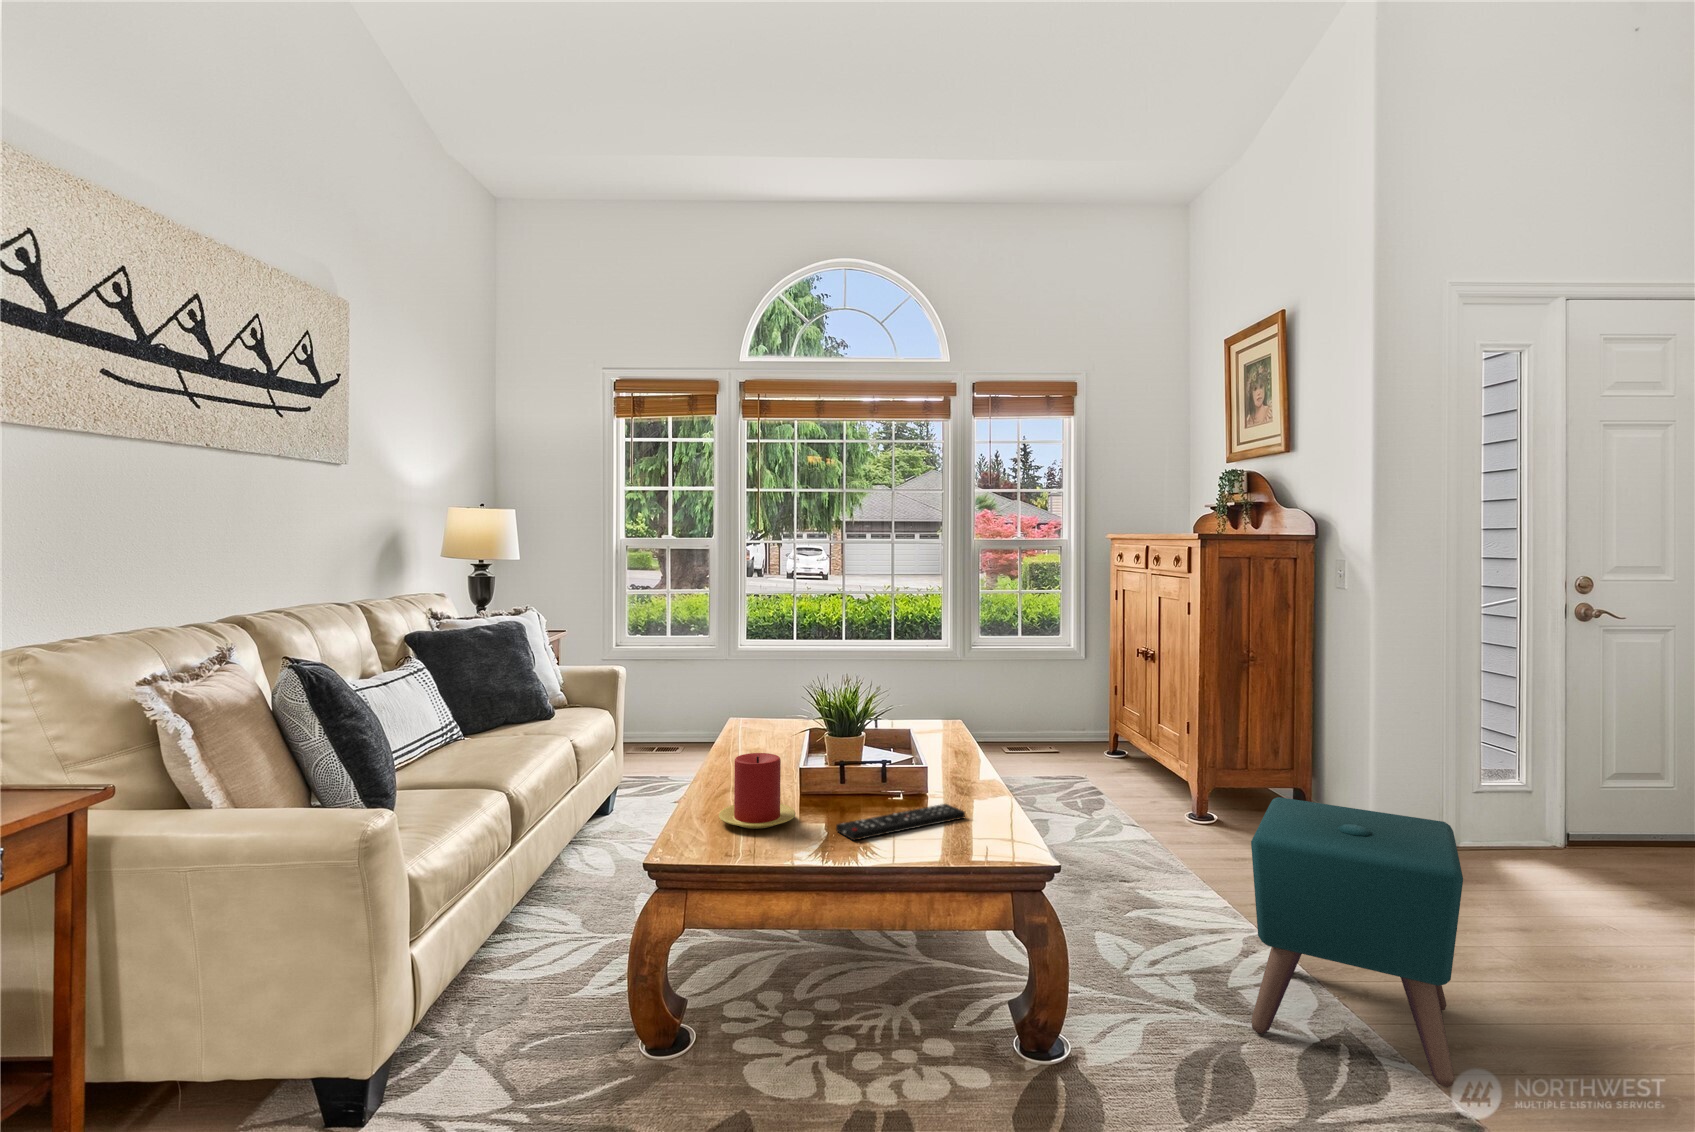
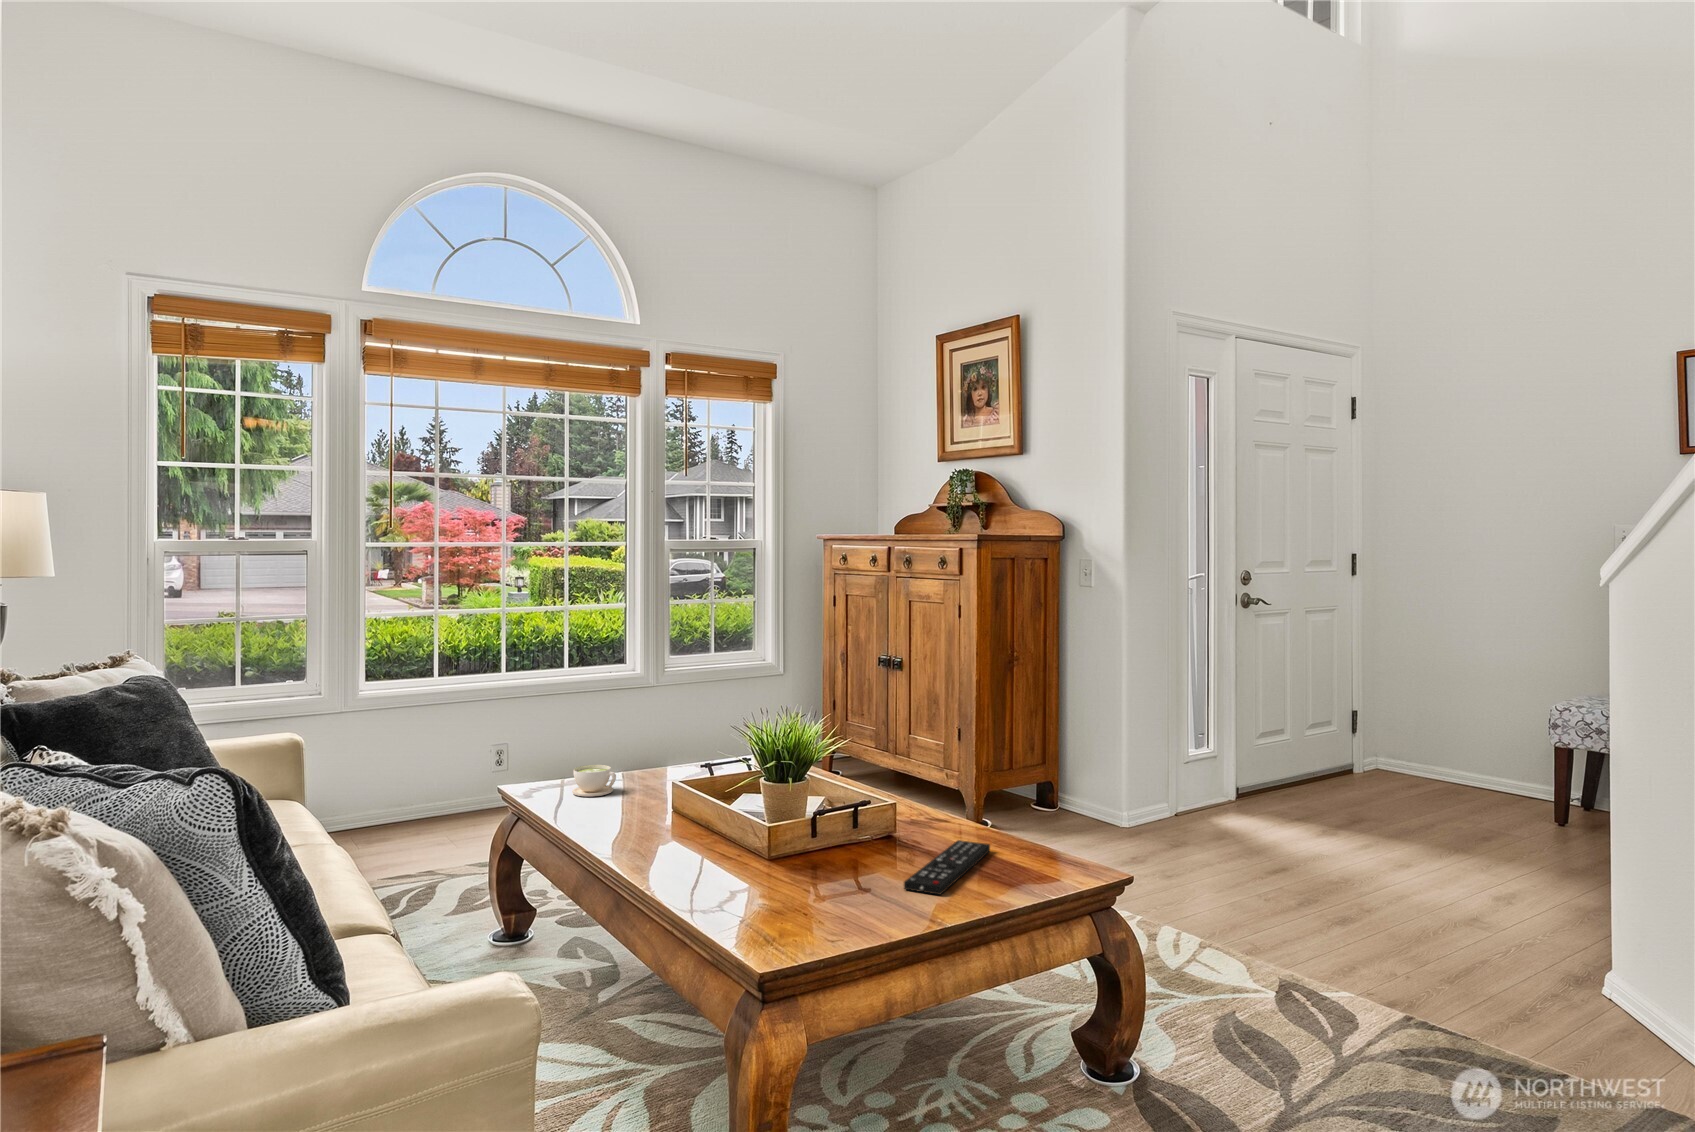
coffee cup: none [756,707,786,730] -> present [572,765,616,797]
candle: present [719,753,795,829] -> none [758,813,852,908]
ottoman: present [1251,797,1463,1087] -> none [1178,784,1385,1001]

